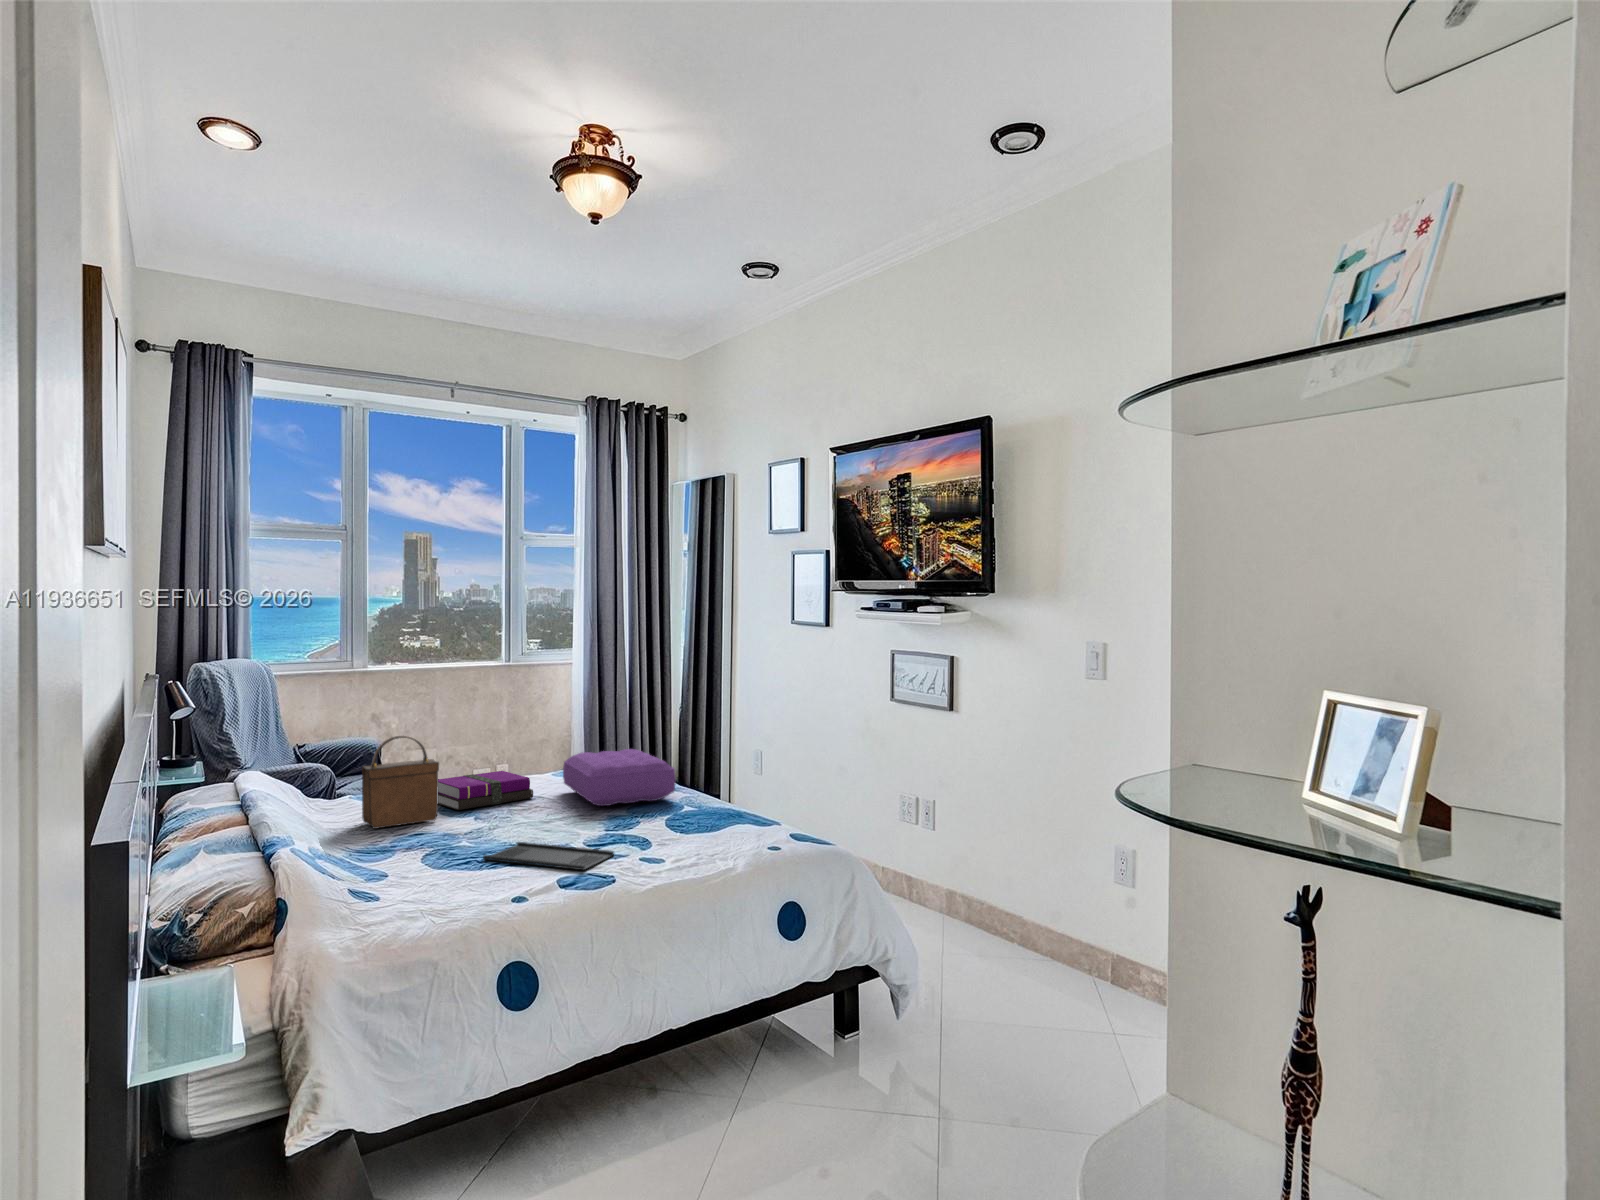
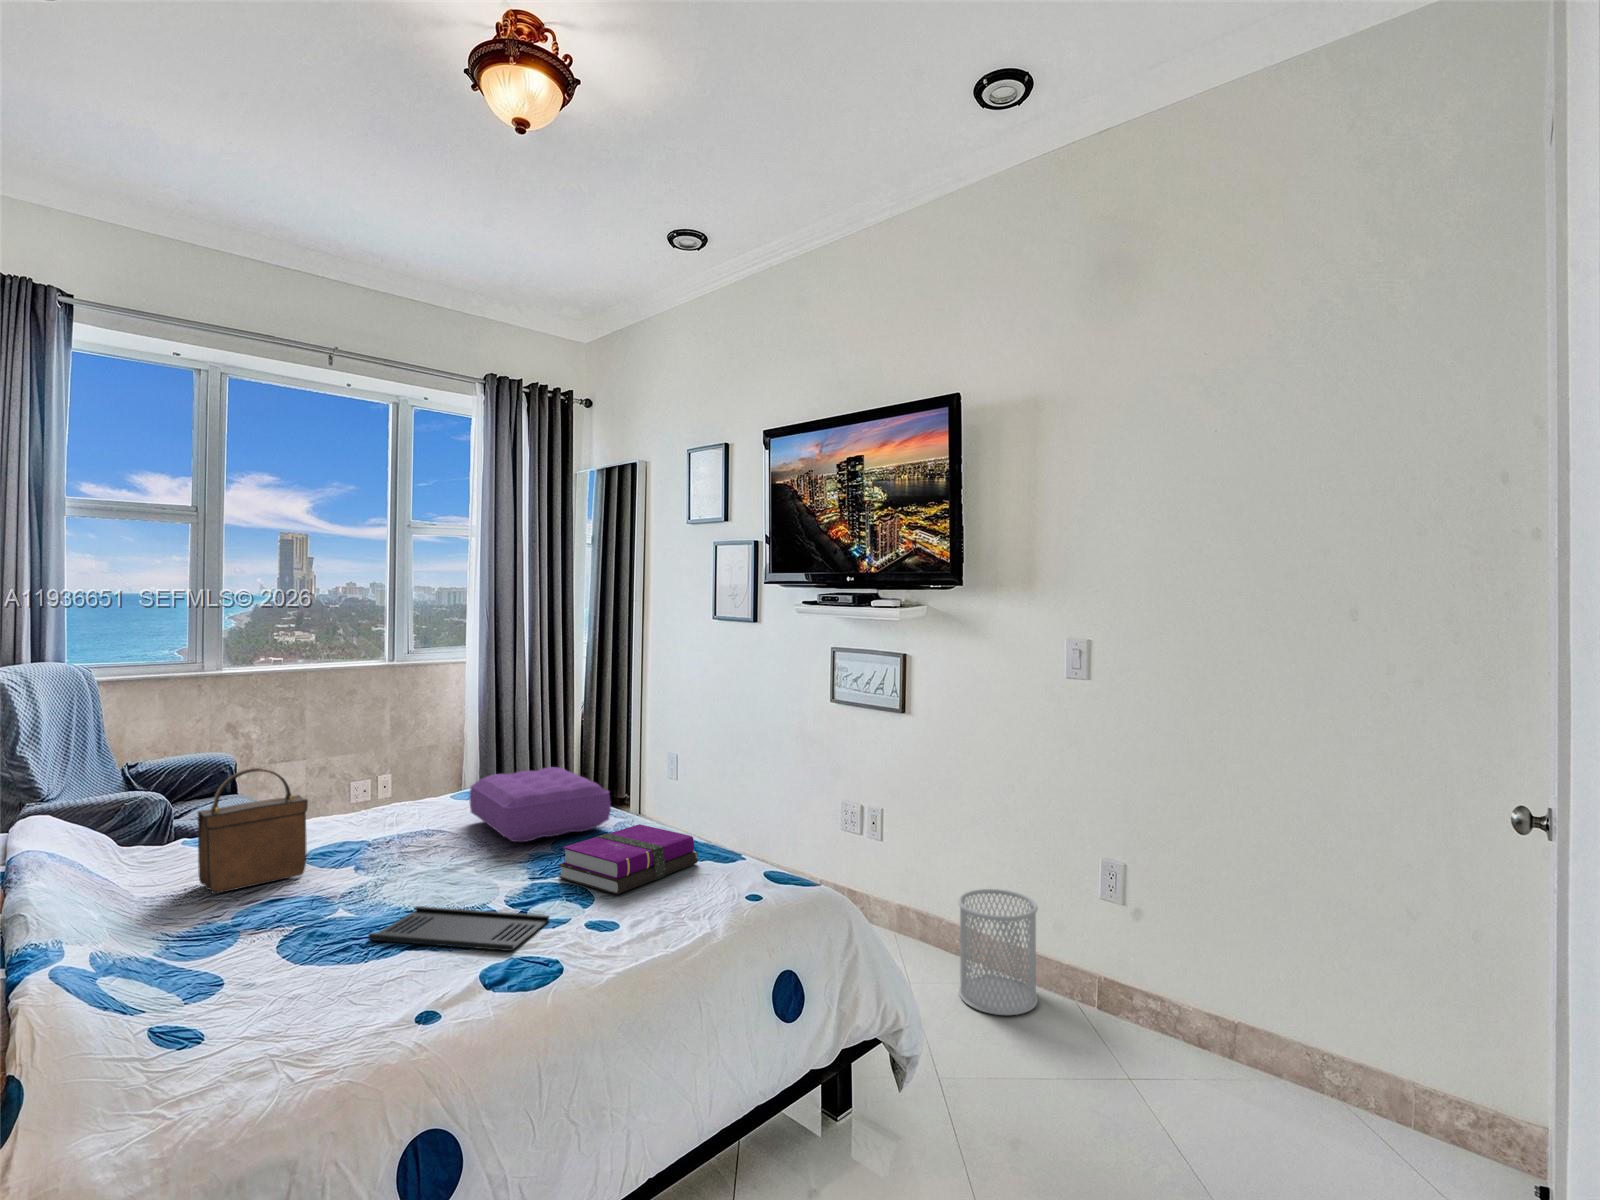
notebook: present [438,771,533,810] -> present [558,824,698,894]
wastebasket: none [983,872,1055,982] -> present [958,889,1038,1015]

